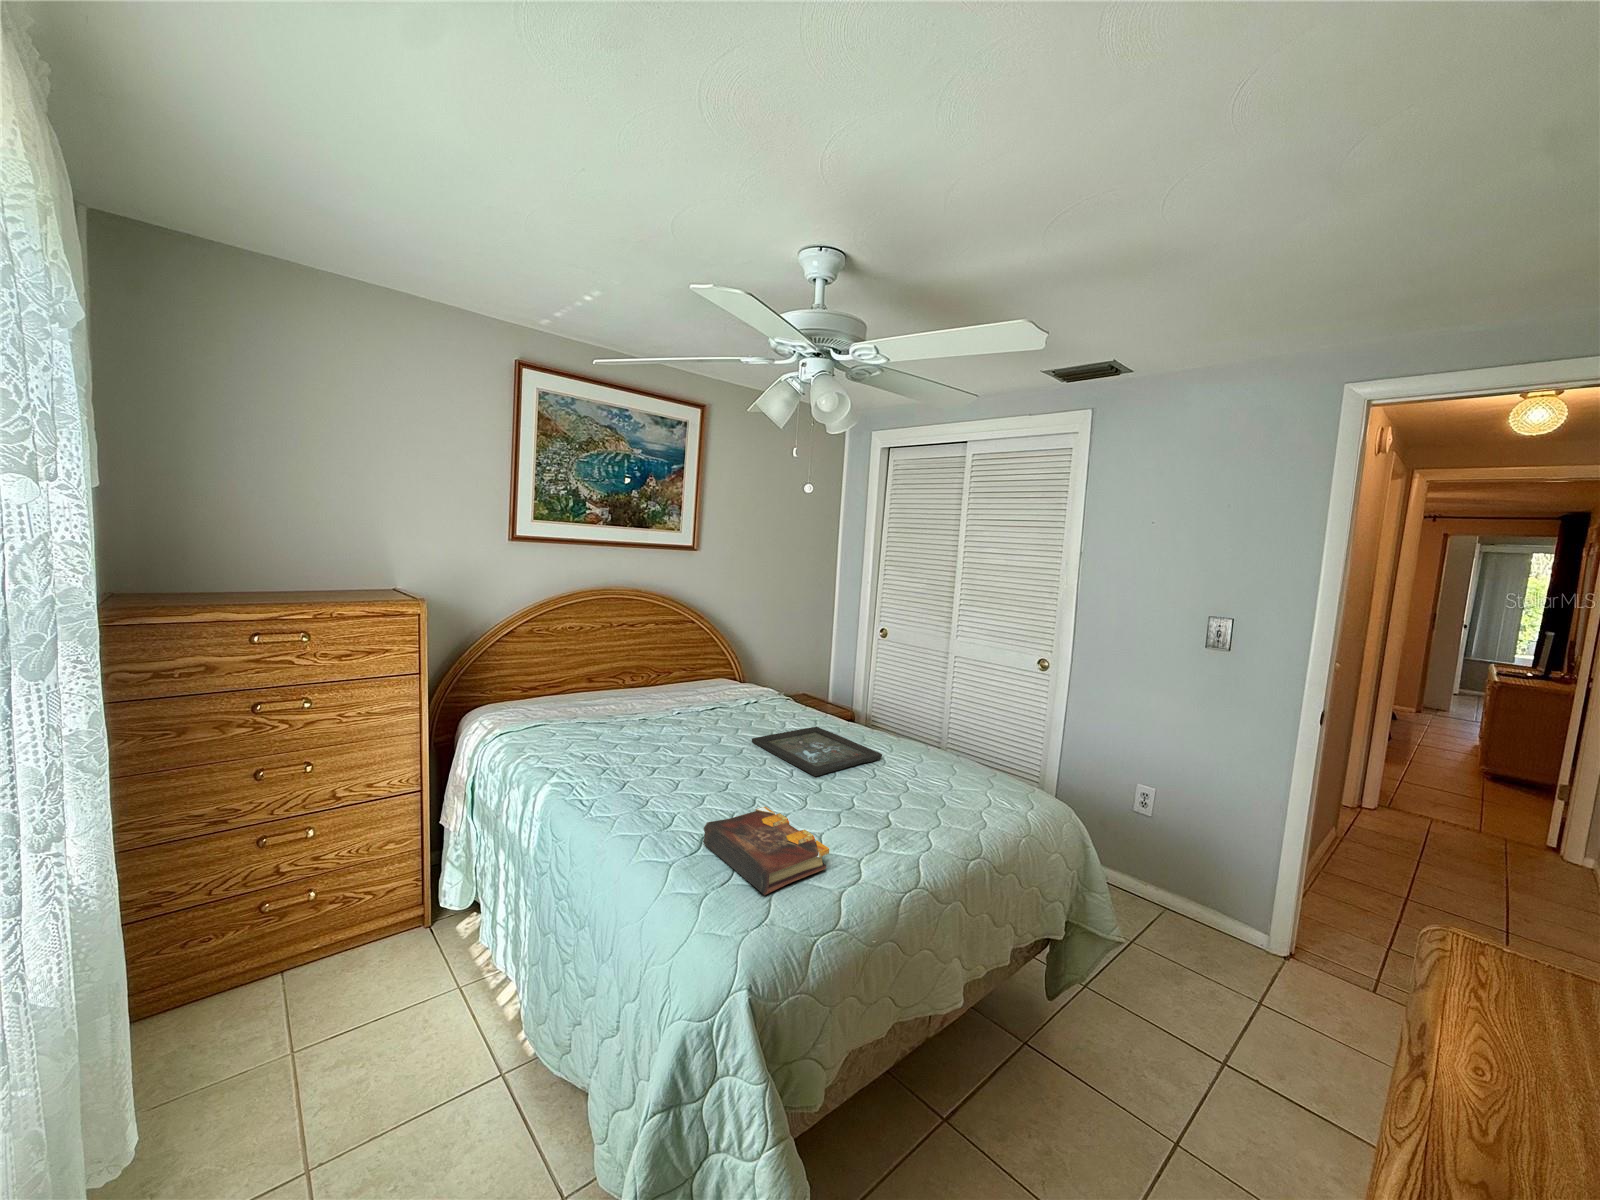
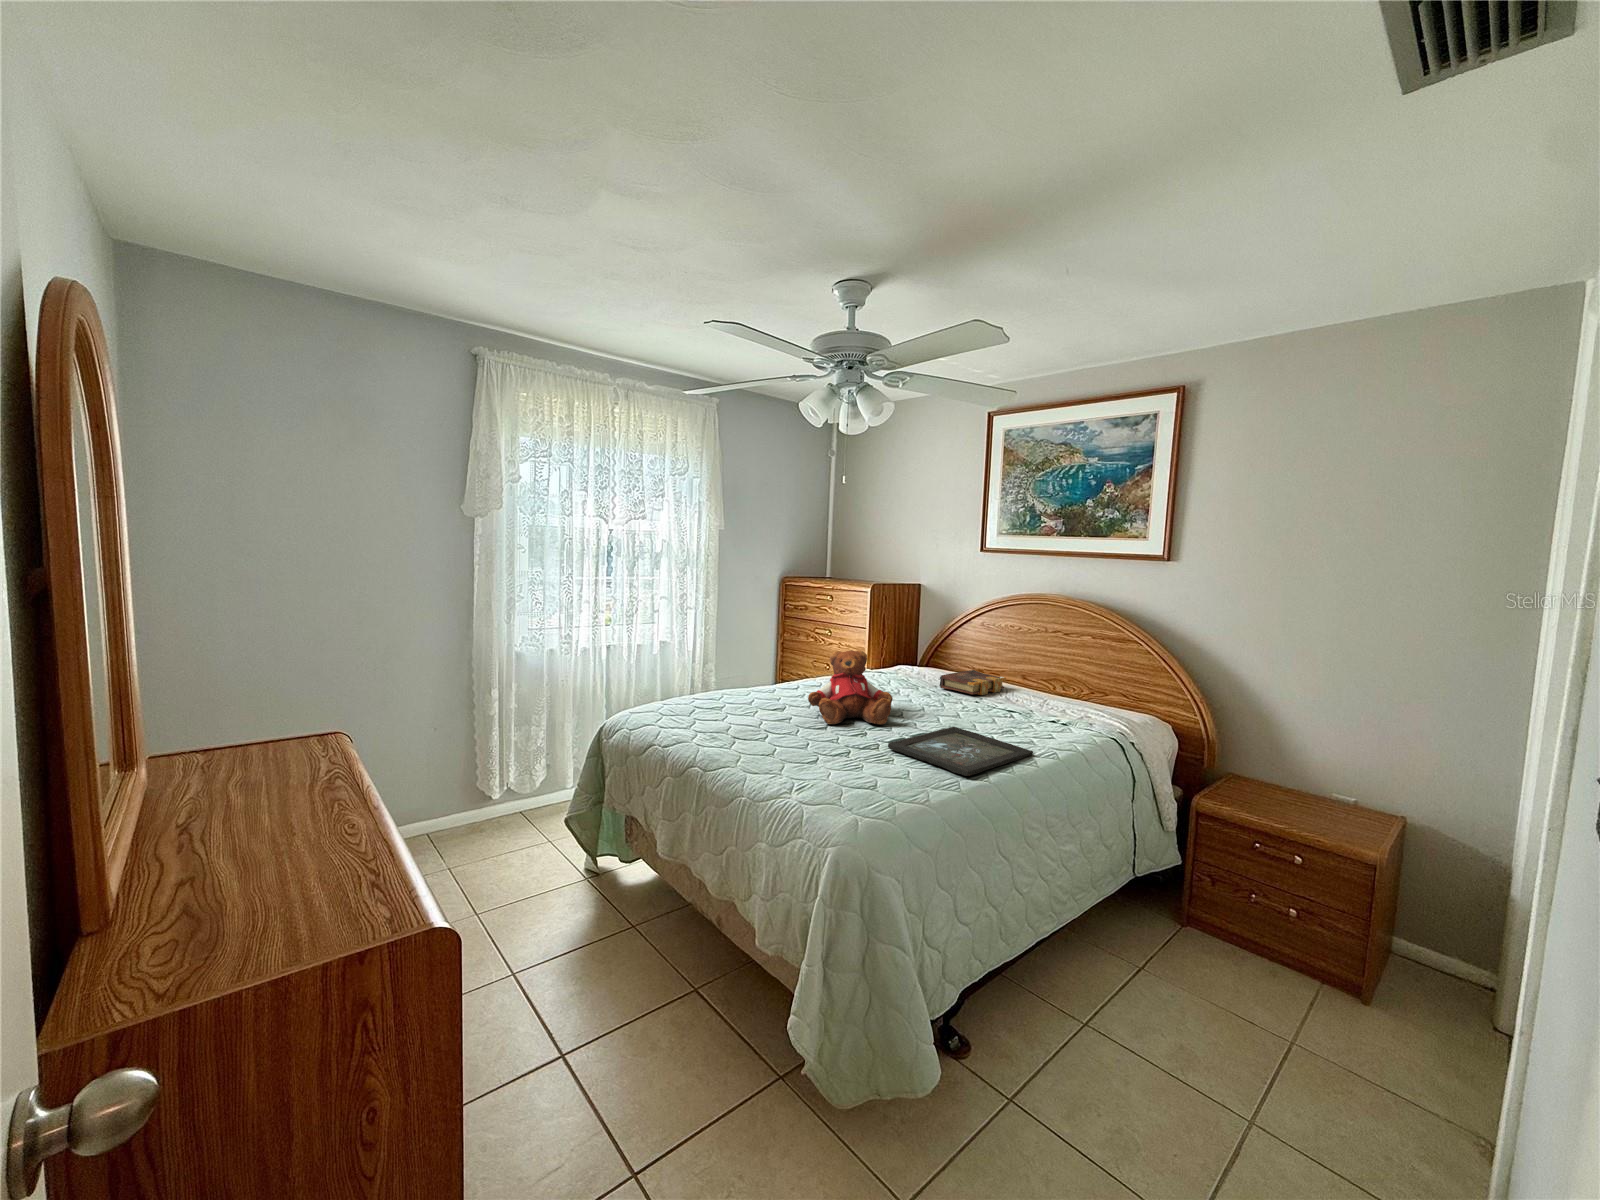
teddy bear: none [646,698,736,797] -> present [808,650,893,724]
book: present [703,807,829,895] -> present [940,670,1006,695]

